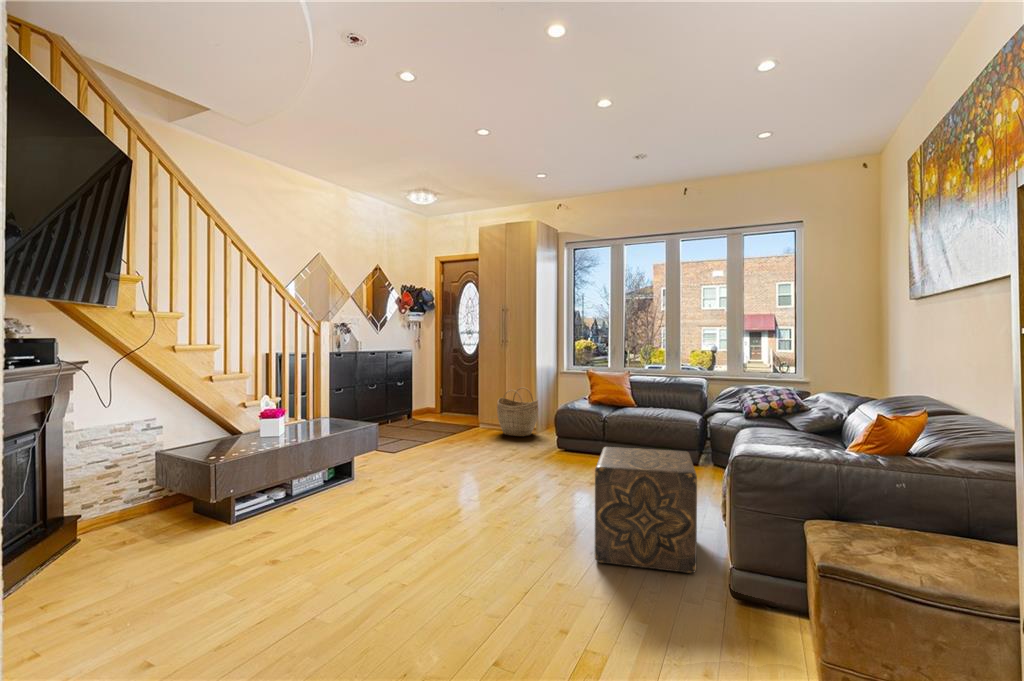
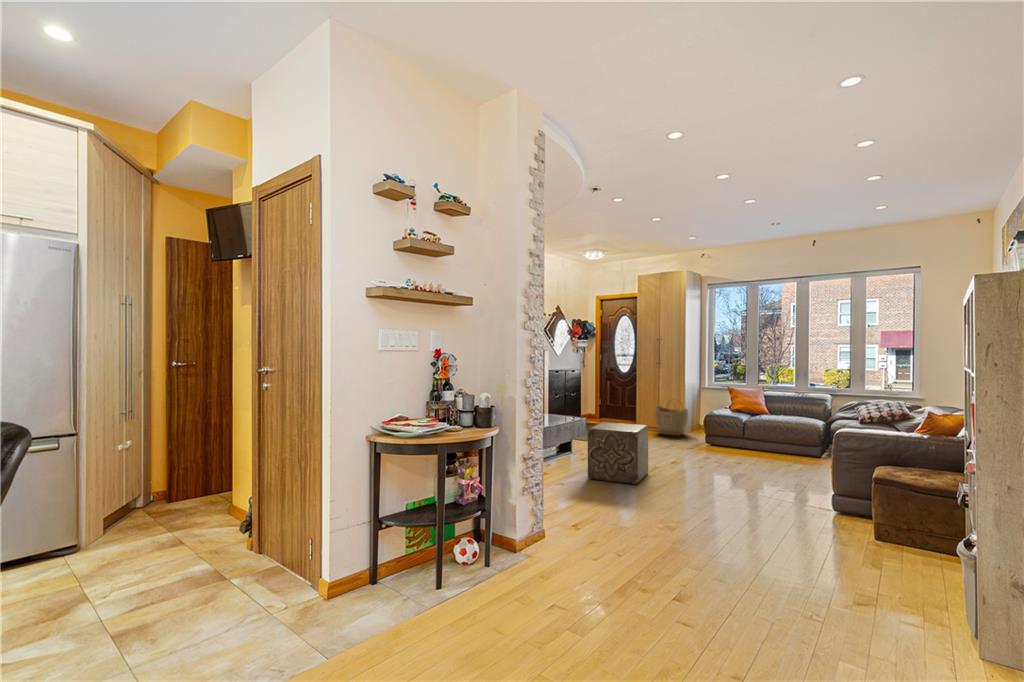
ottoman: present [595,447,697,573] -> present [588,422,648,484]

